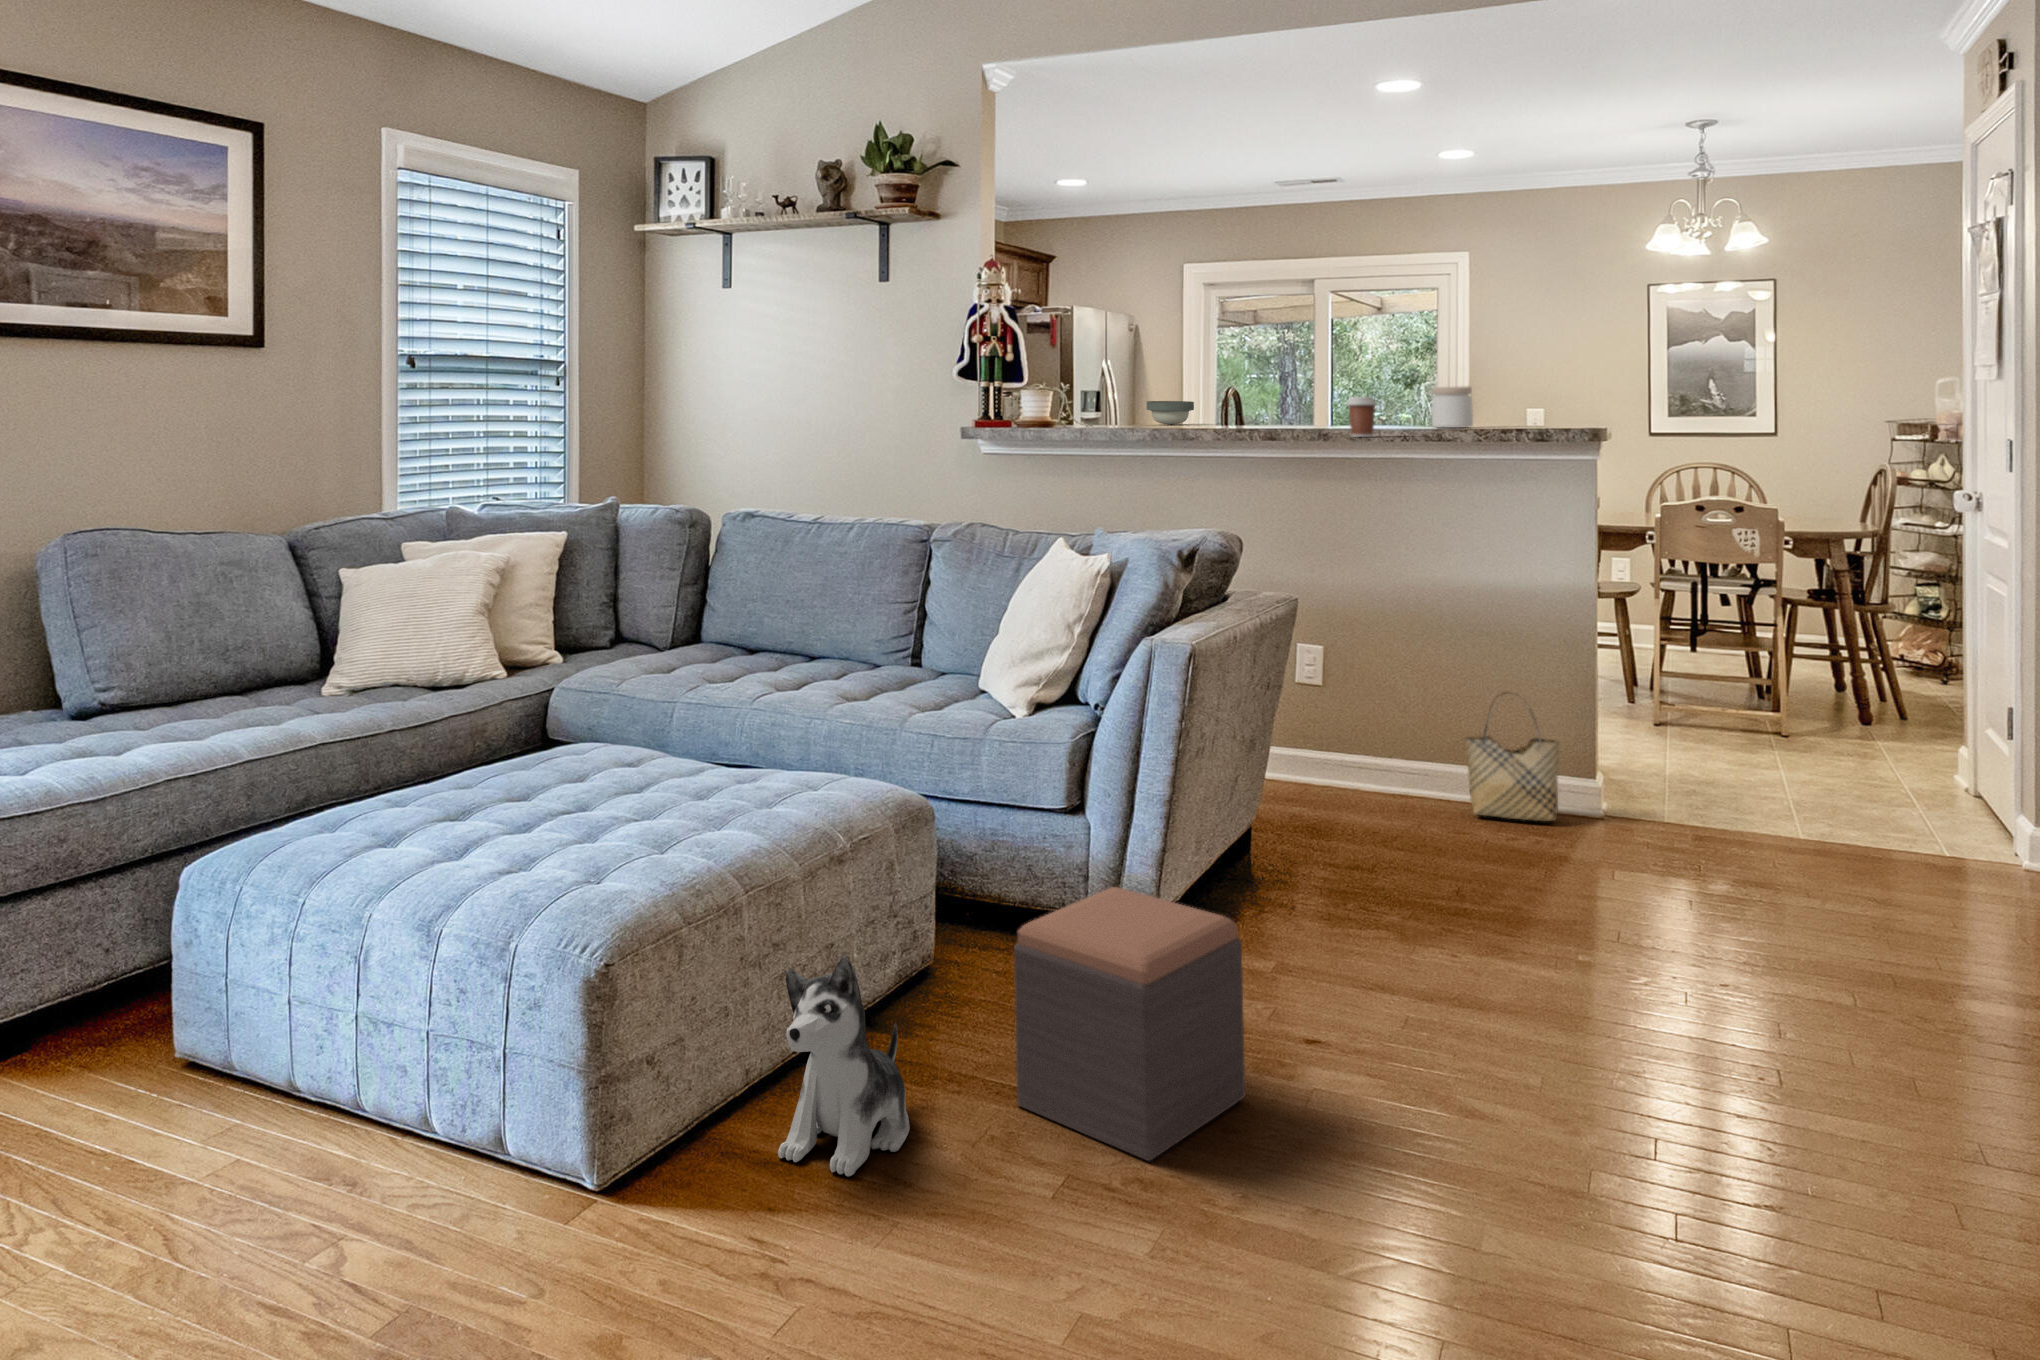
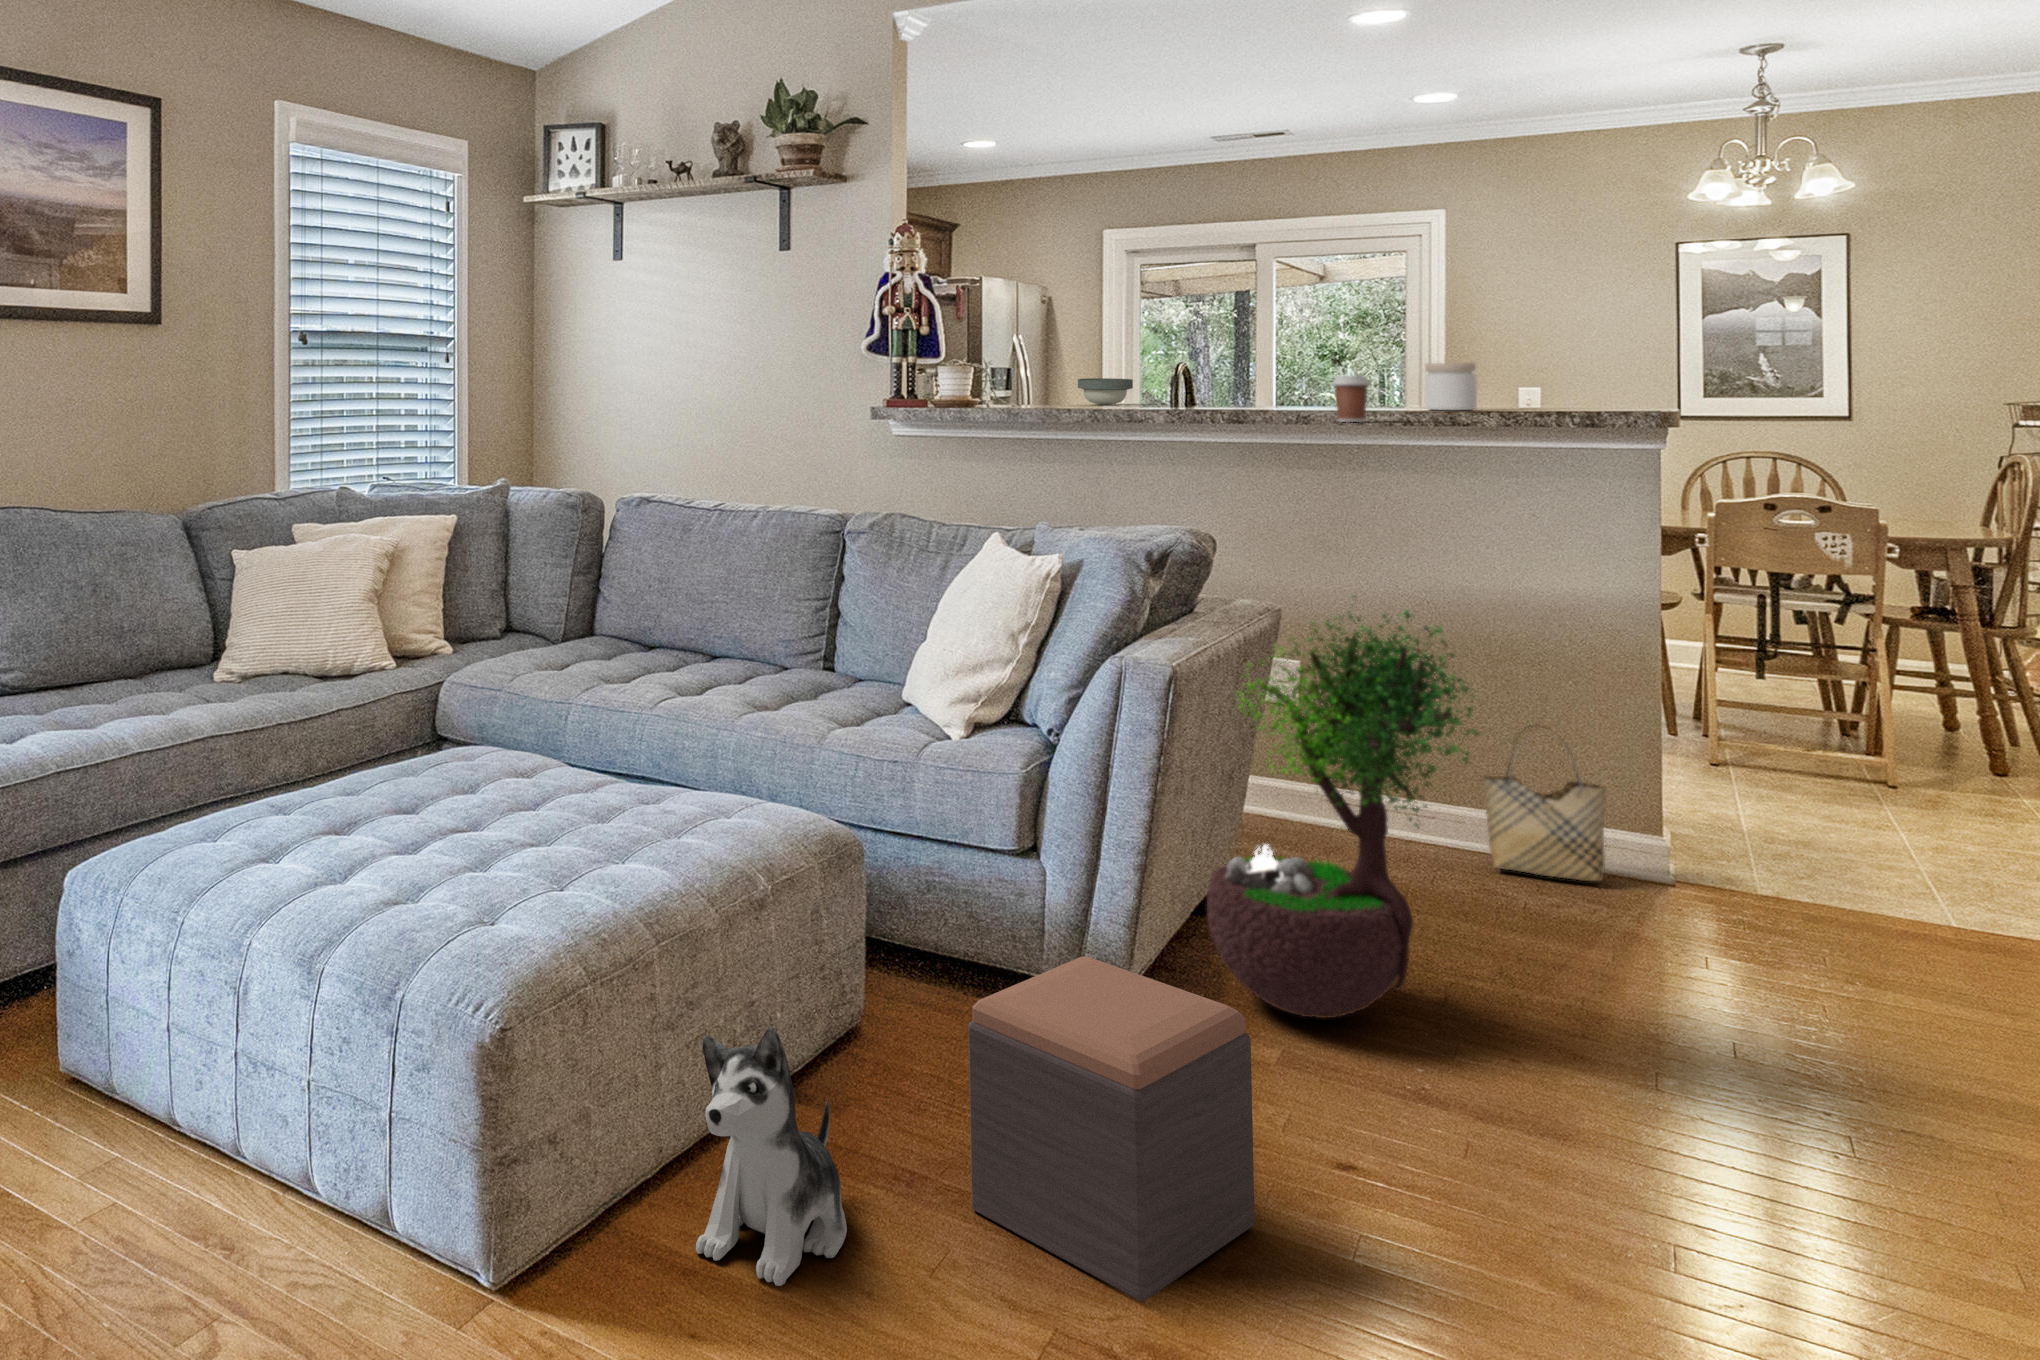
potted tree: none [1229,578,1437,939] -> present [1207,596,1479,1018]

